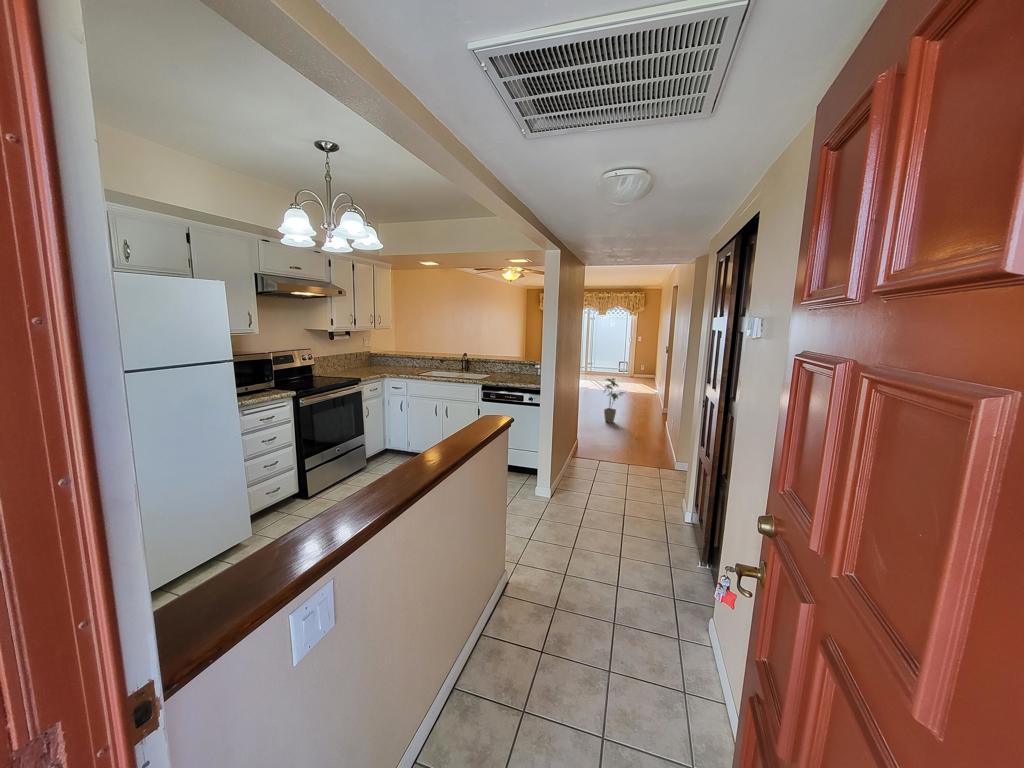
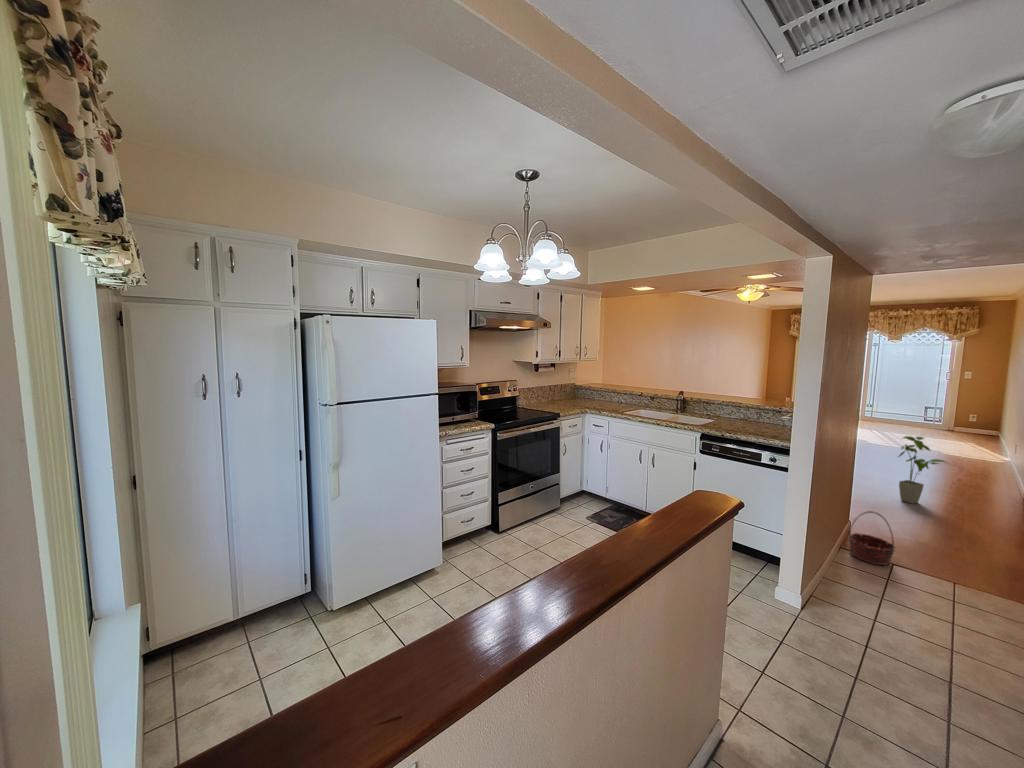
basket: none [577,428,601,462] -> present [848,511,895,565]

